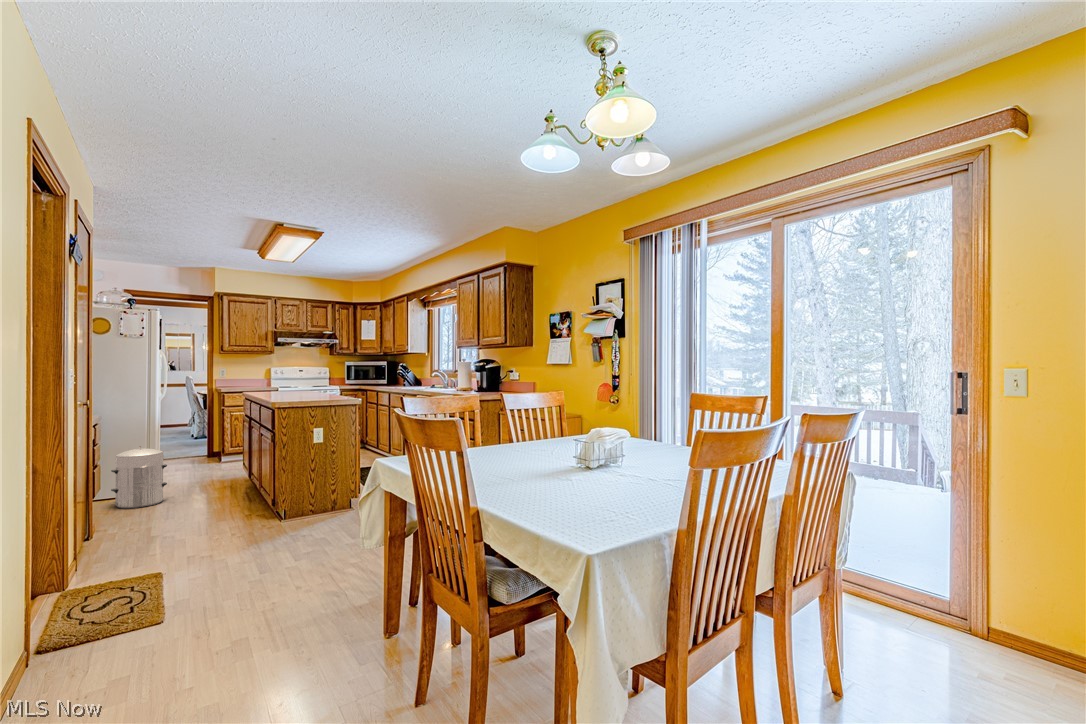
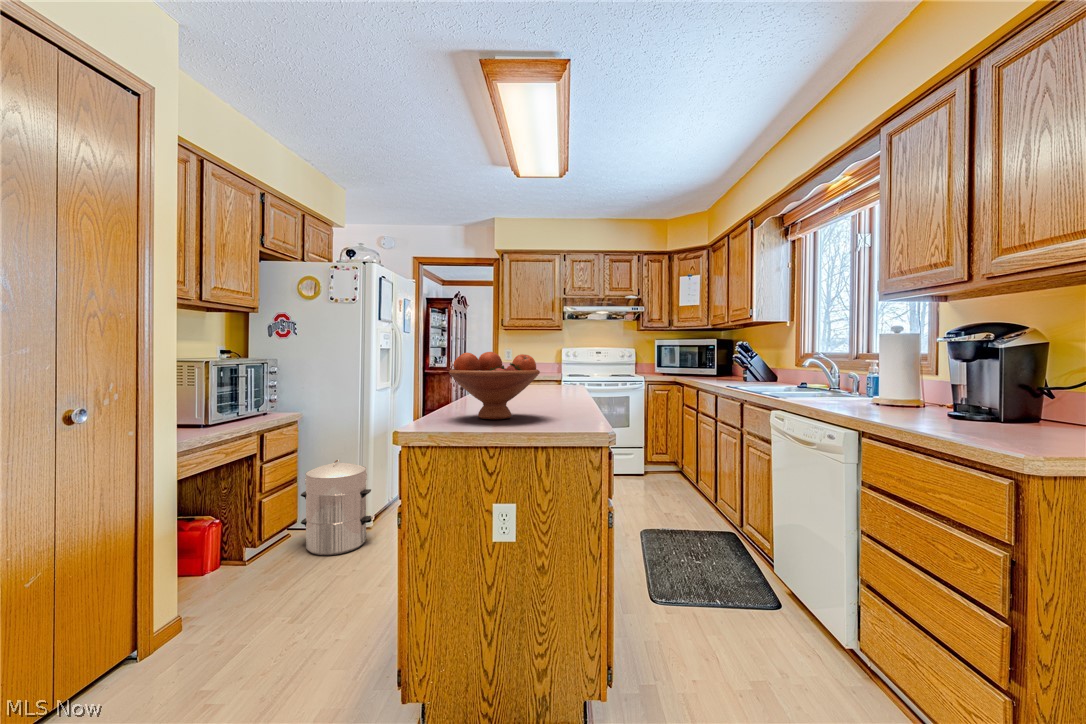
fruit bowl: none [285,372,325,399] -> present [449,352,540,419]

